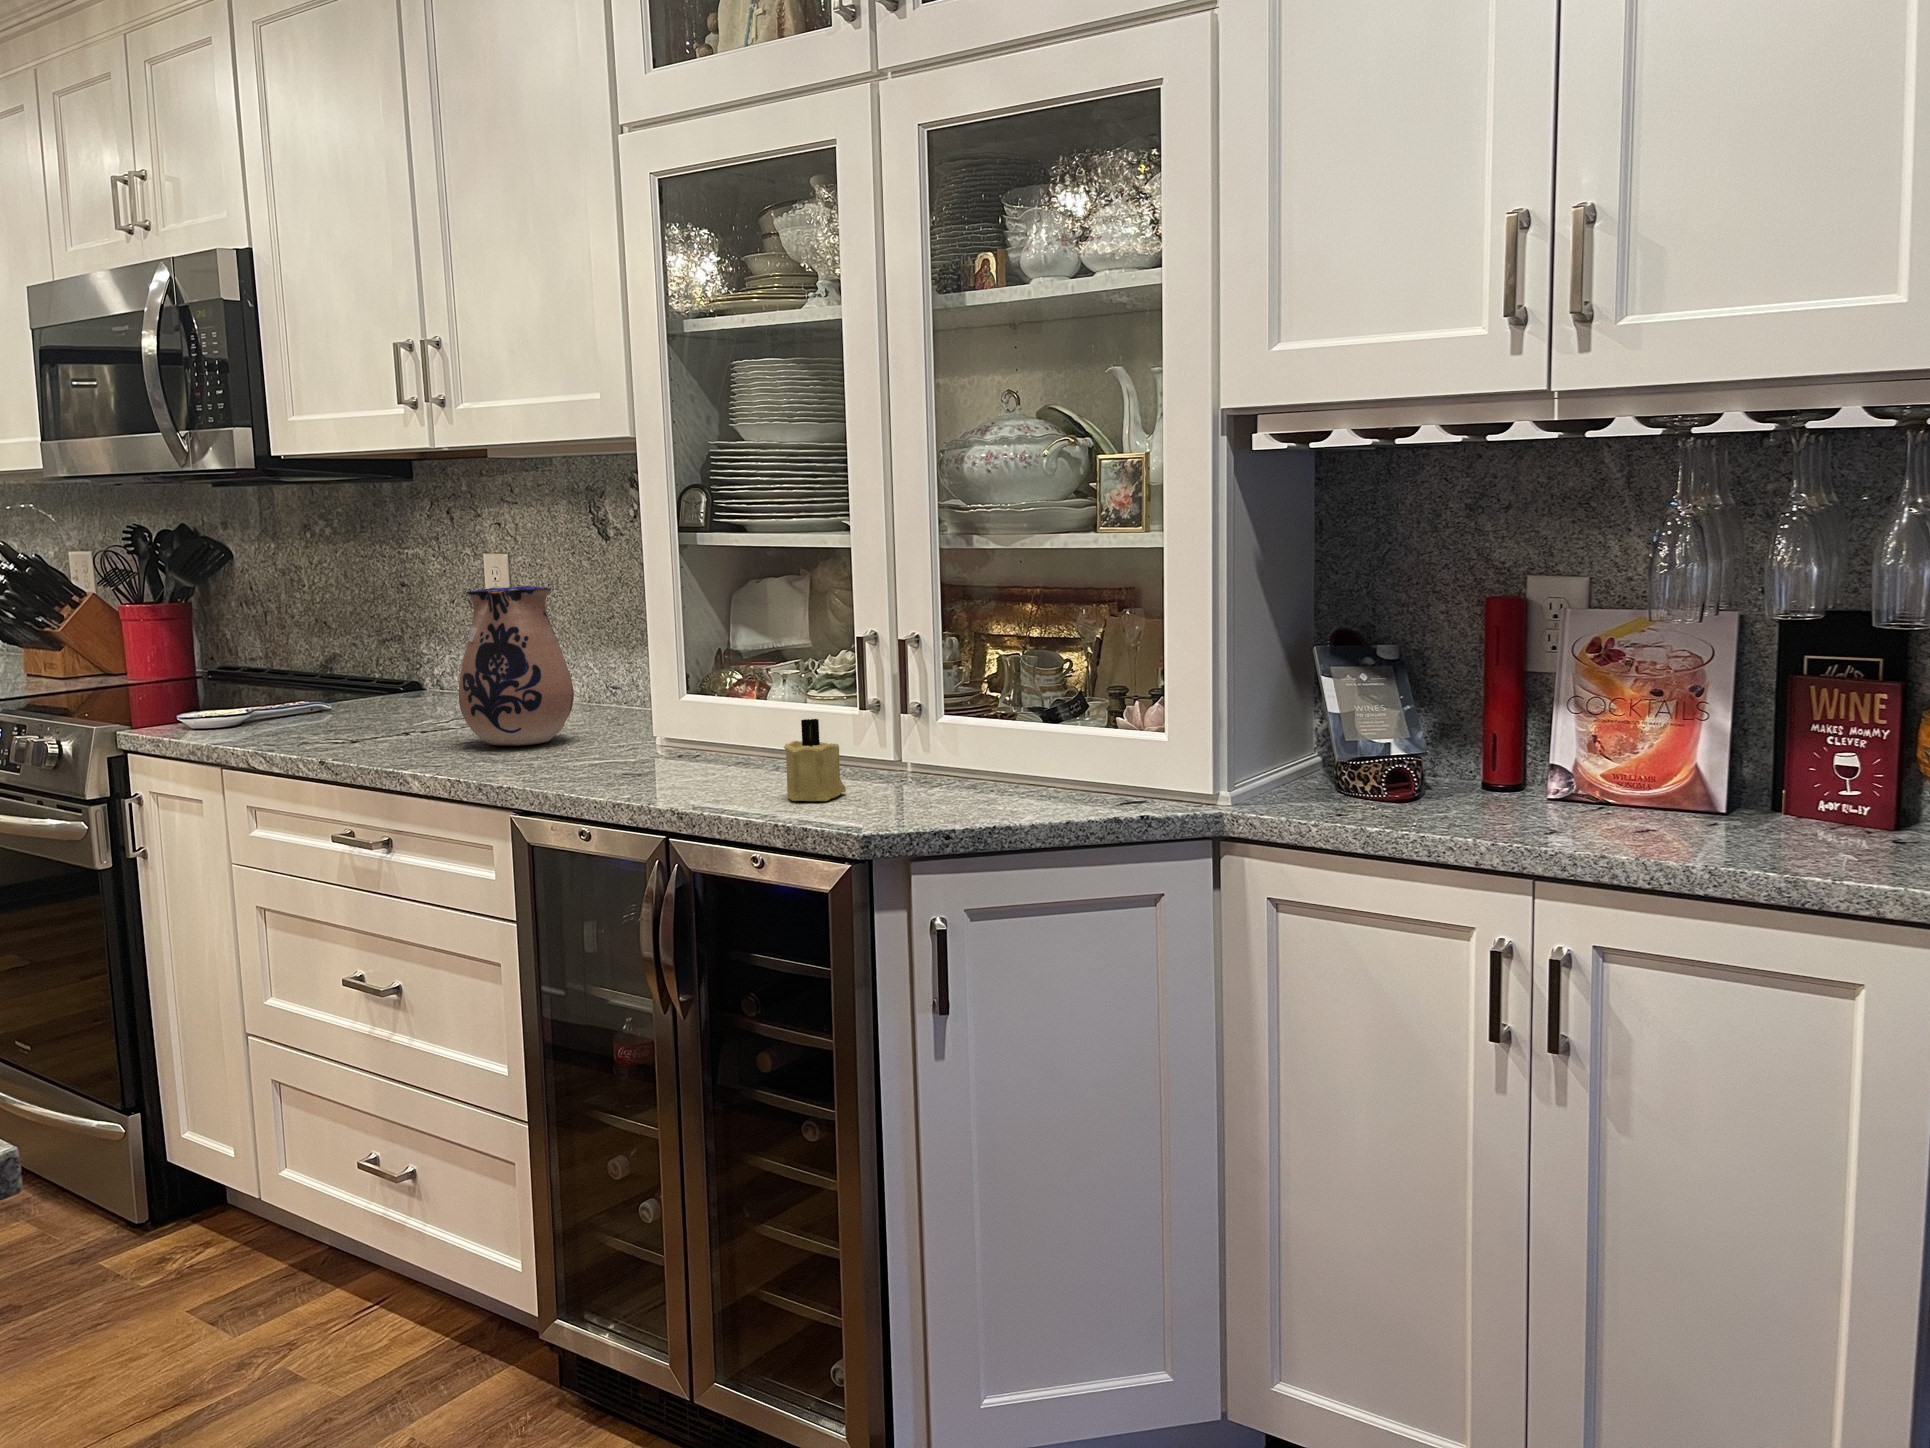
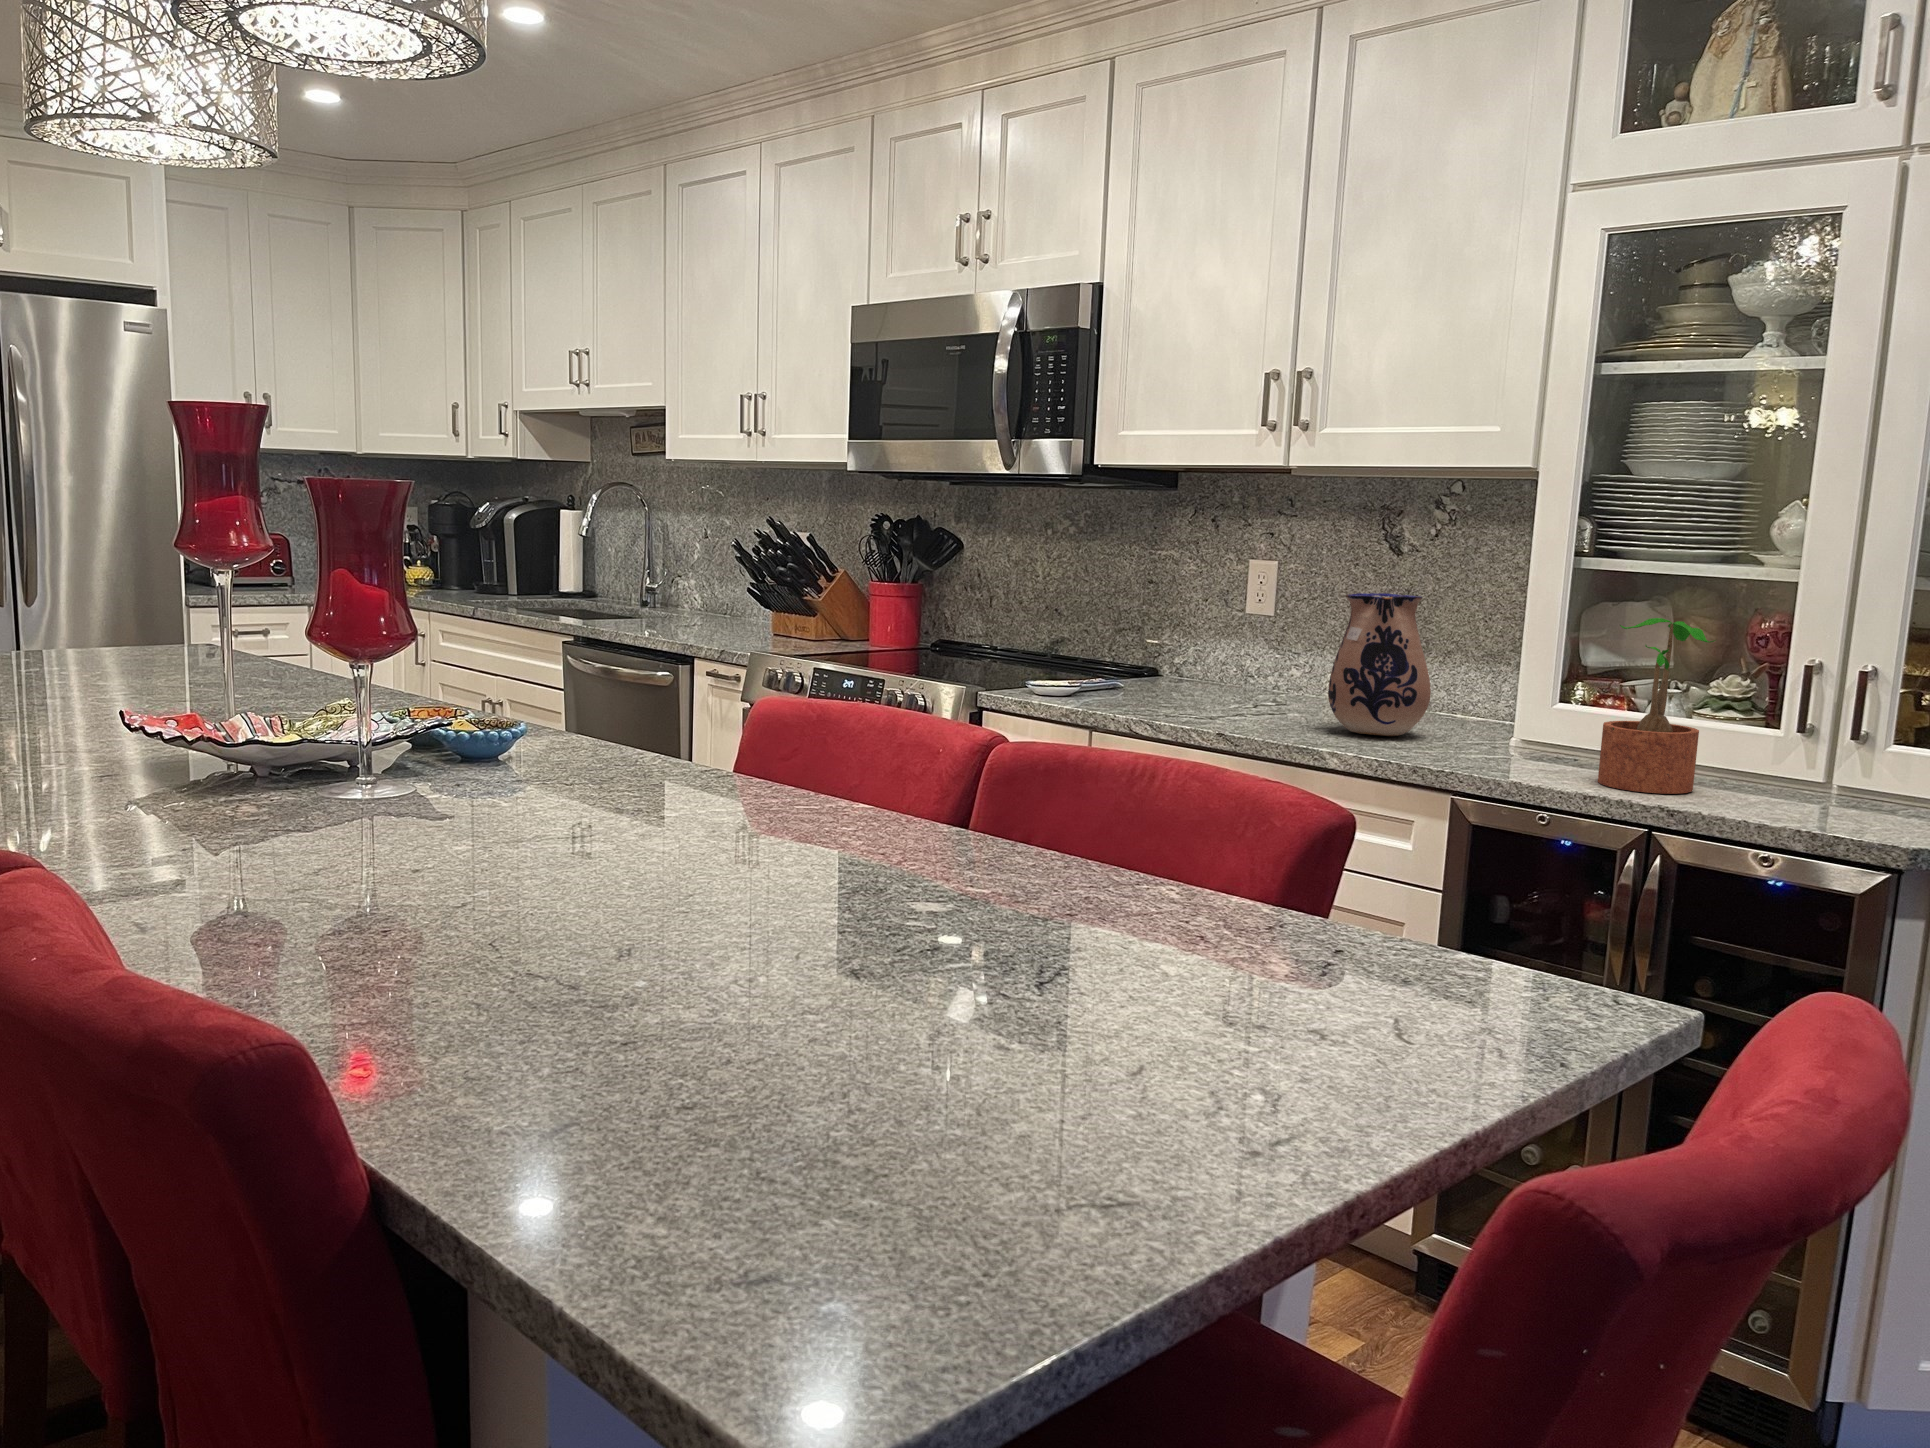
potted plant: none [650,598,750,792] -> present [1598,618,1715,794]
candle: present [784,719,846,801] -> none [1763,736,1822,813]

